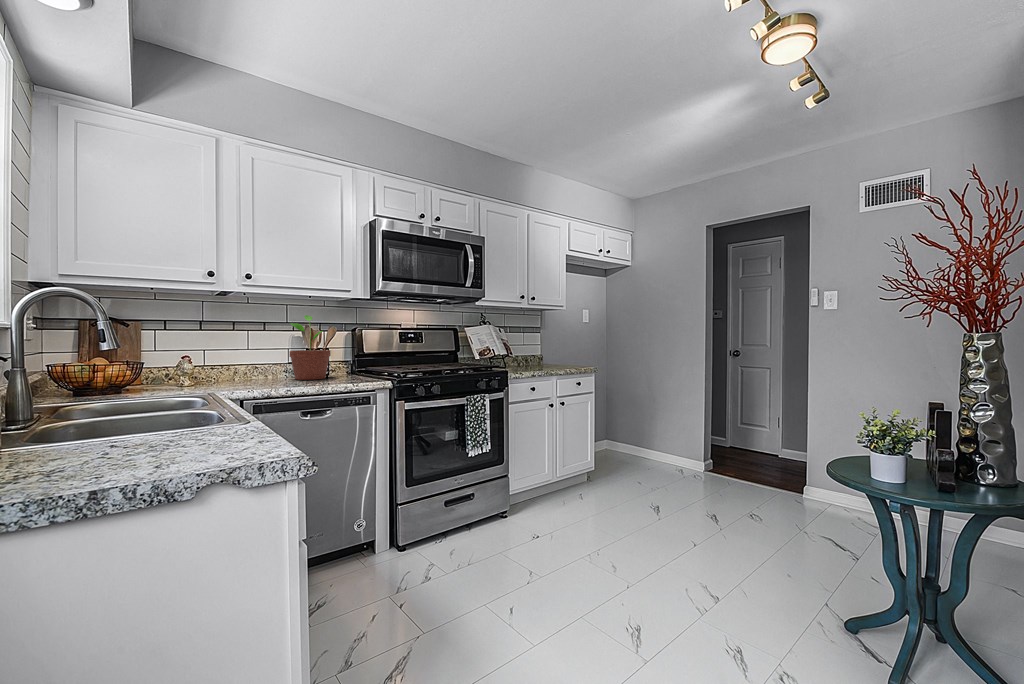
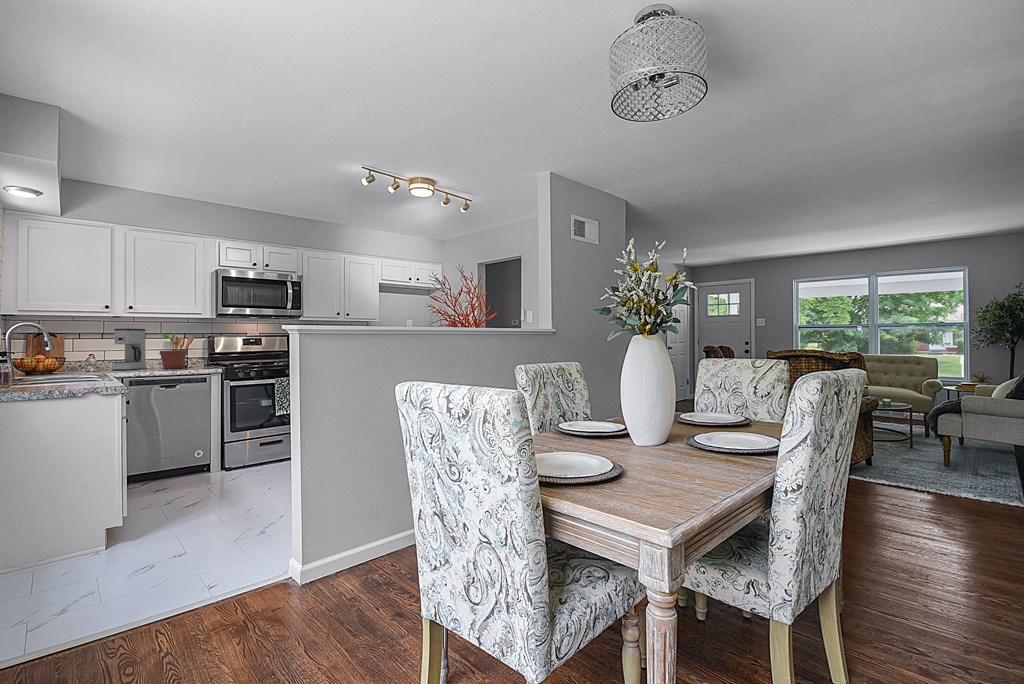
coffee maker: none [216,314,266,382] -> present [112,329,146,370]

